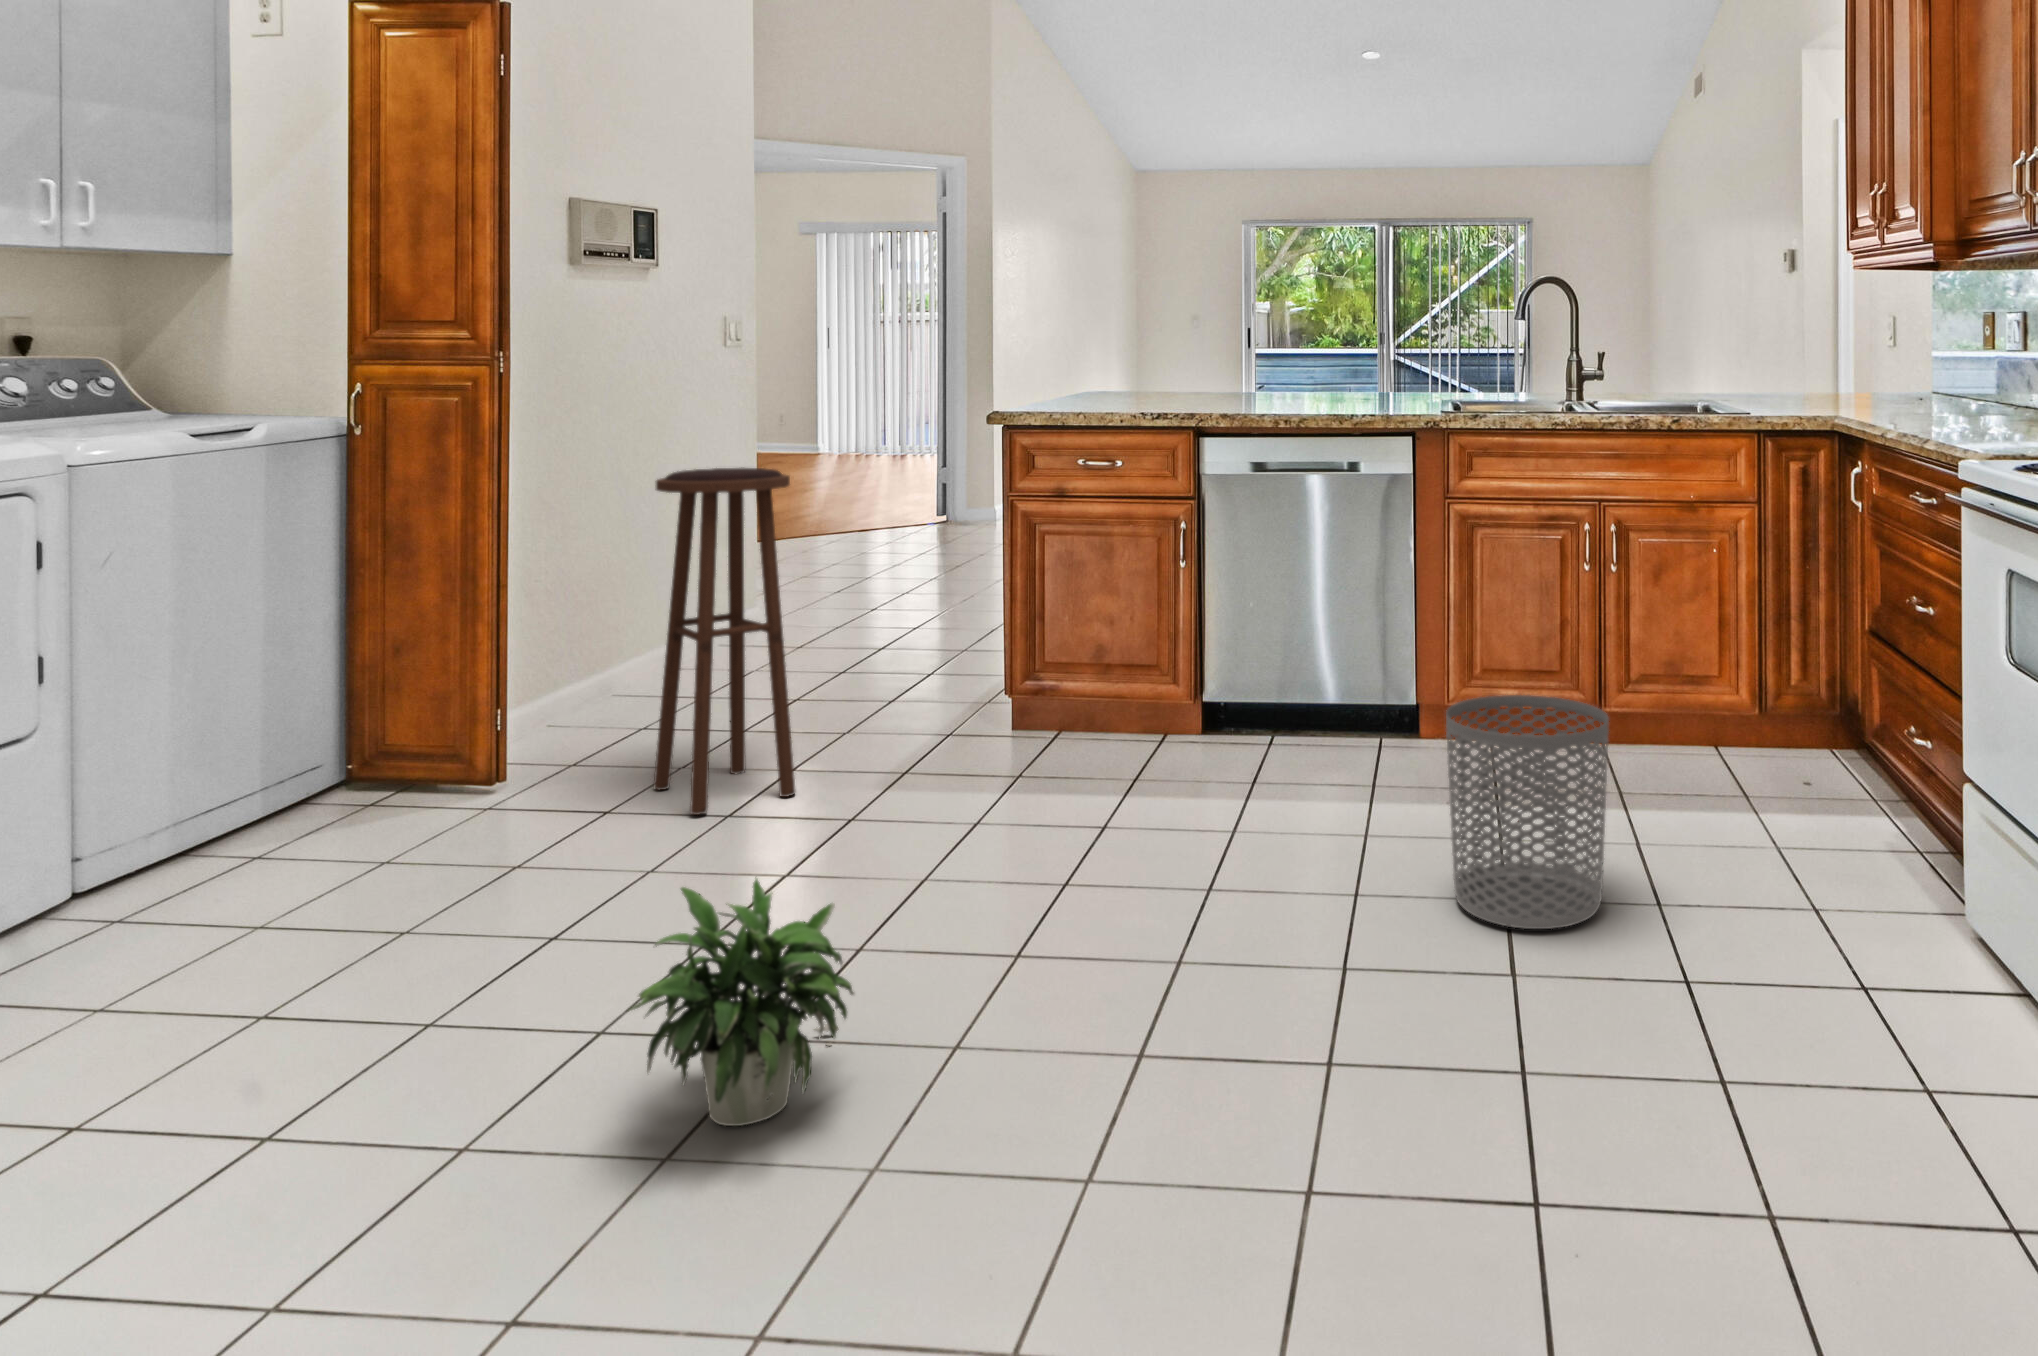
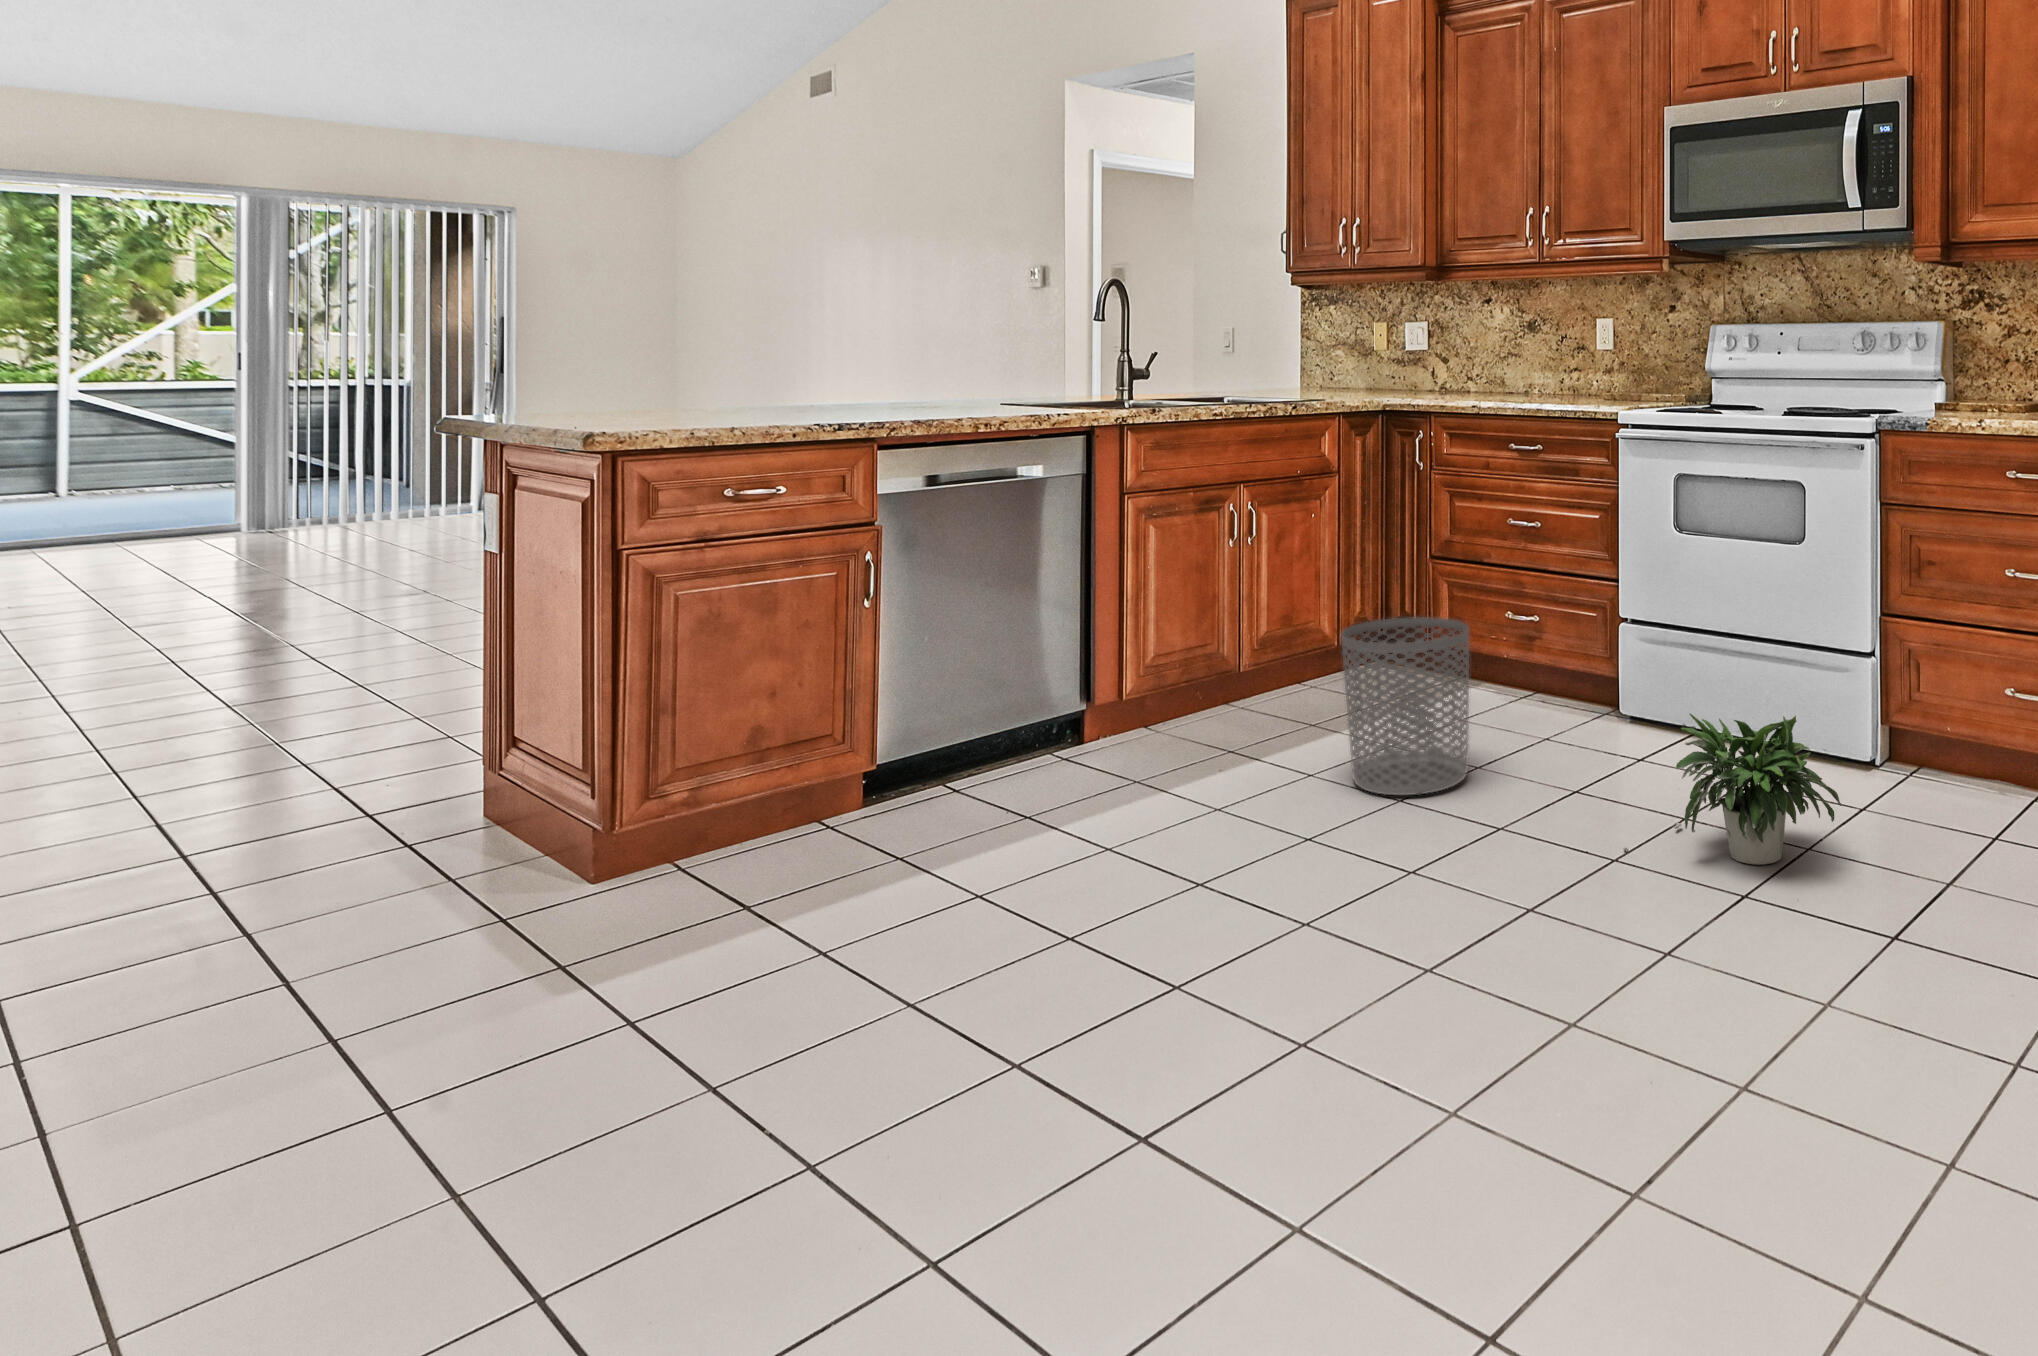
stool: present [654,468,795,815] -> none [180,524,493,1066]
potted plant: present [630,879,854,1126] -> present [1623,714,1841,864]

